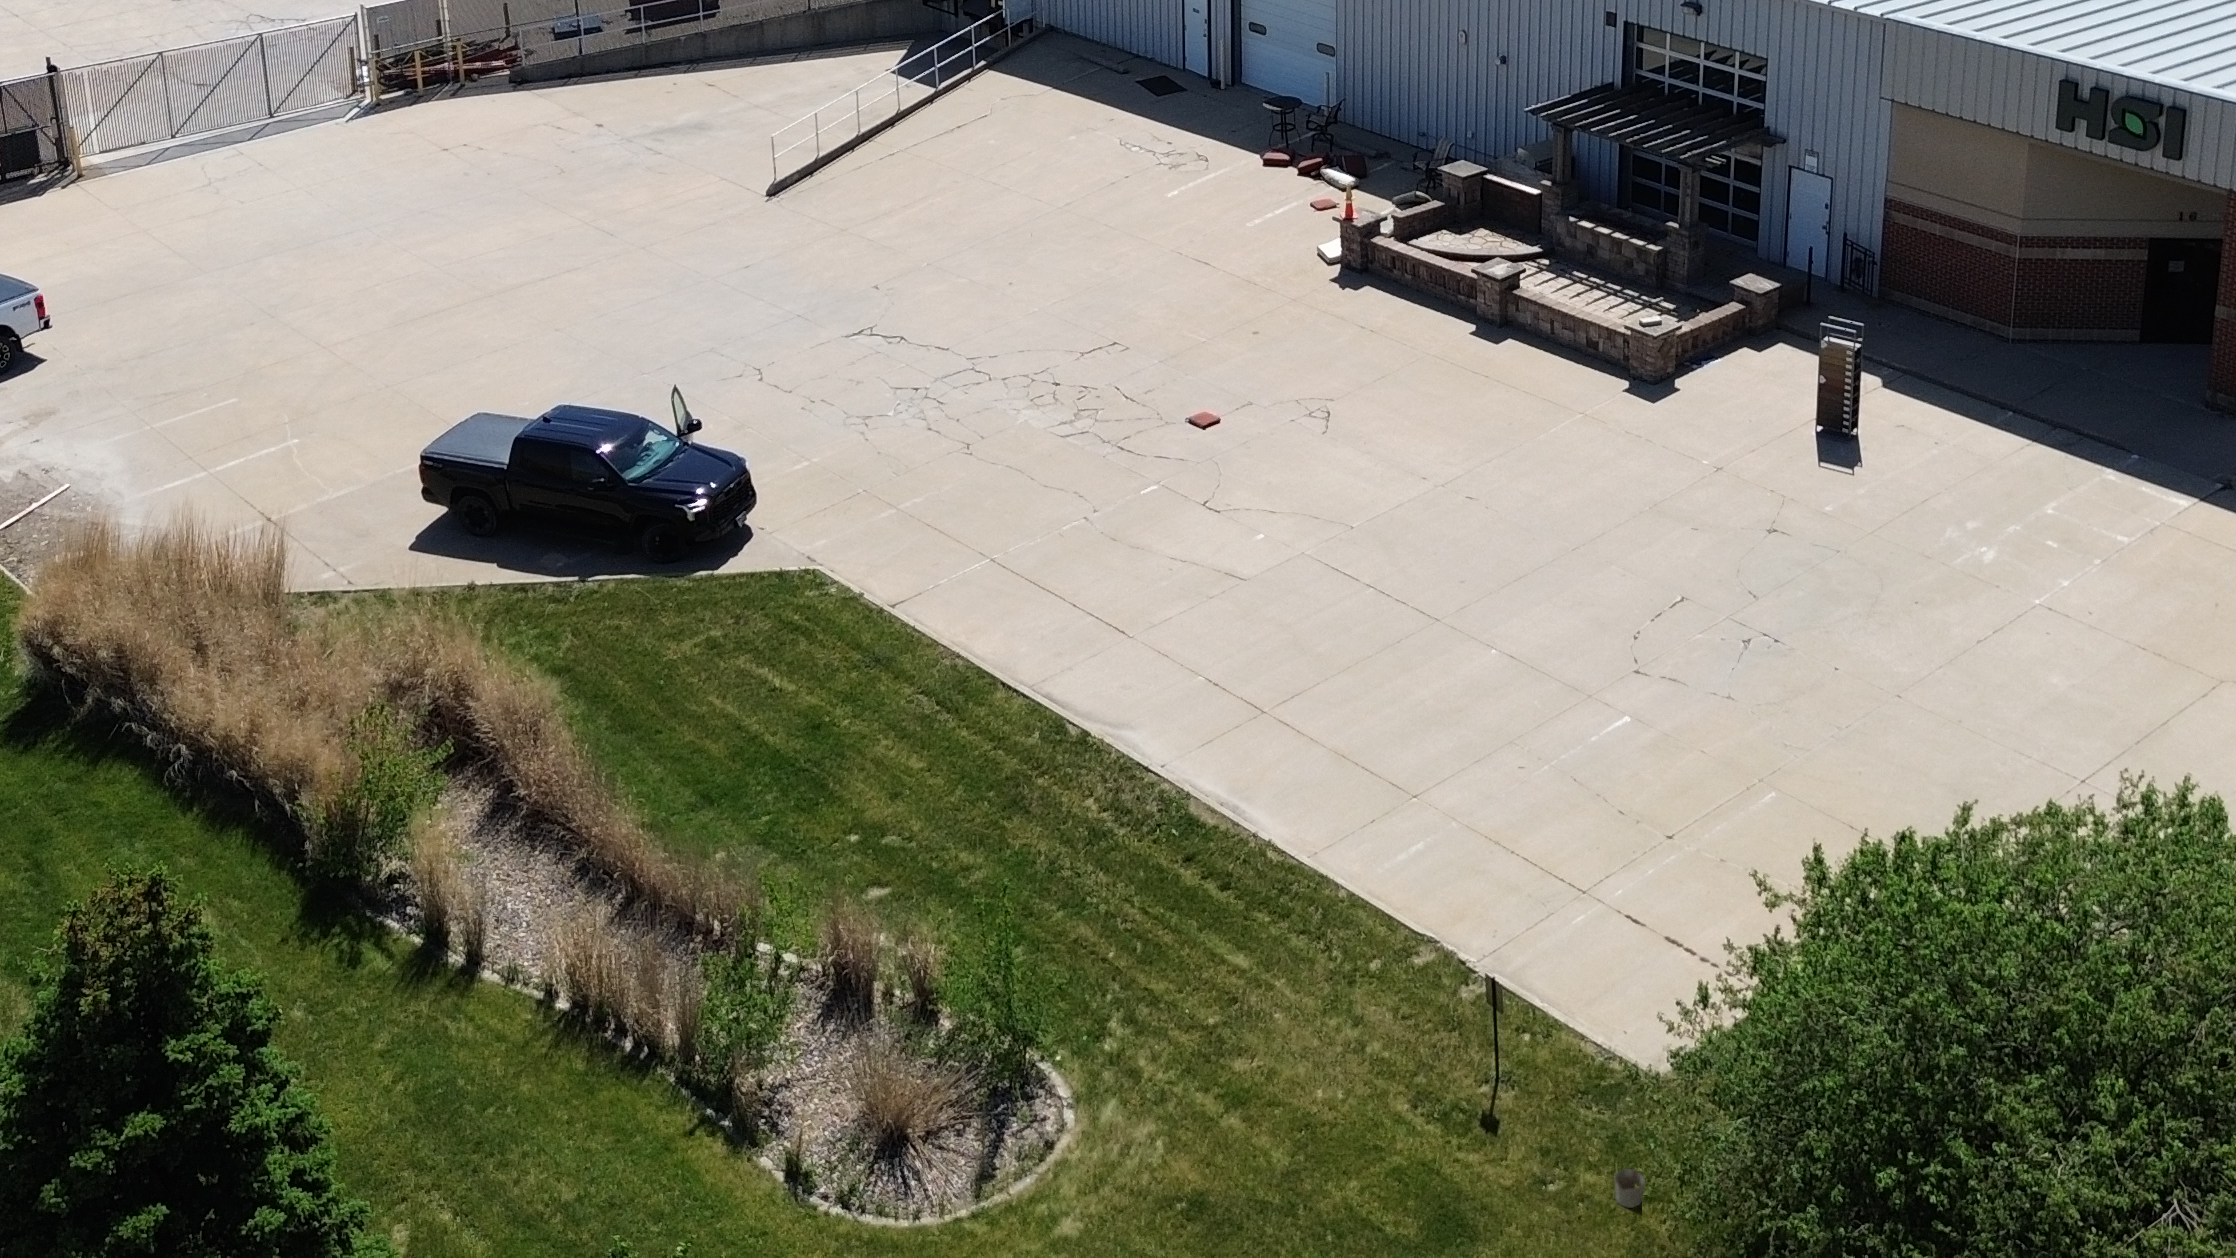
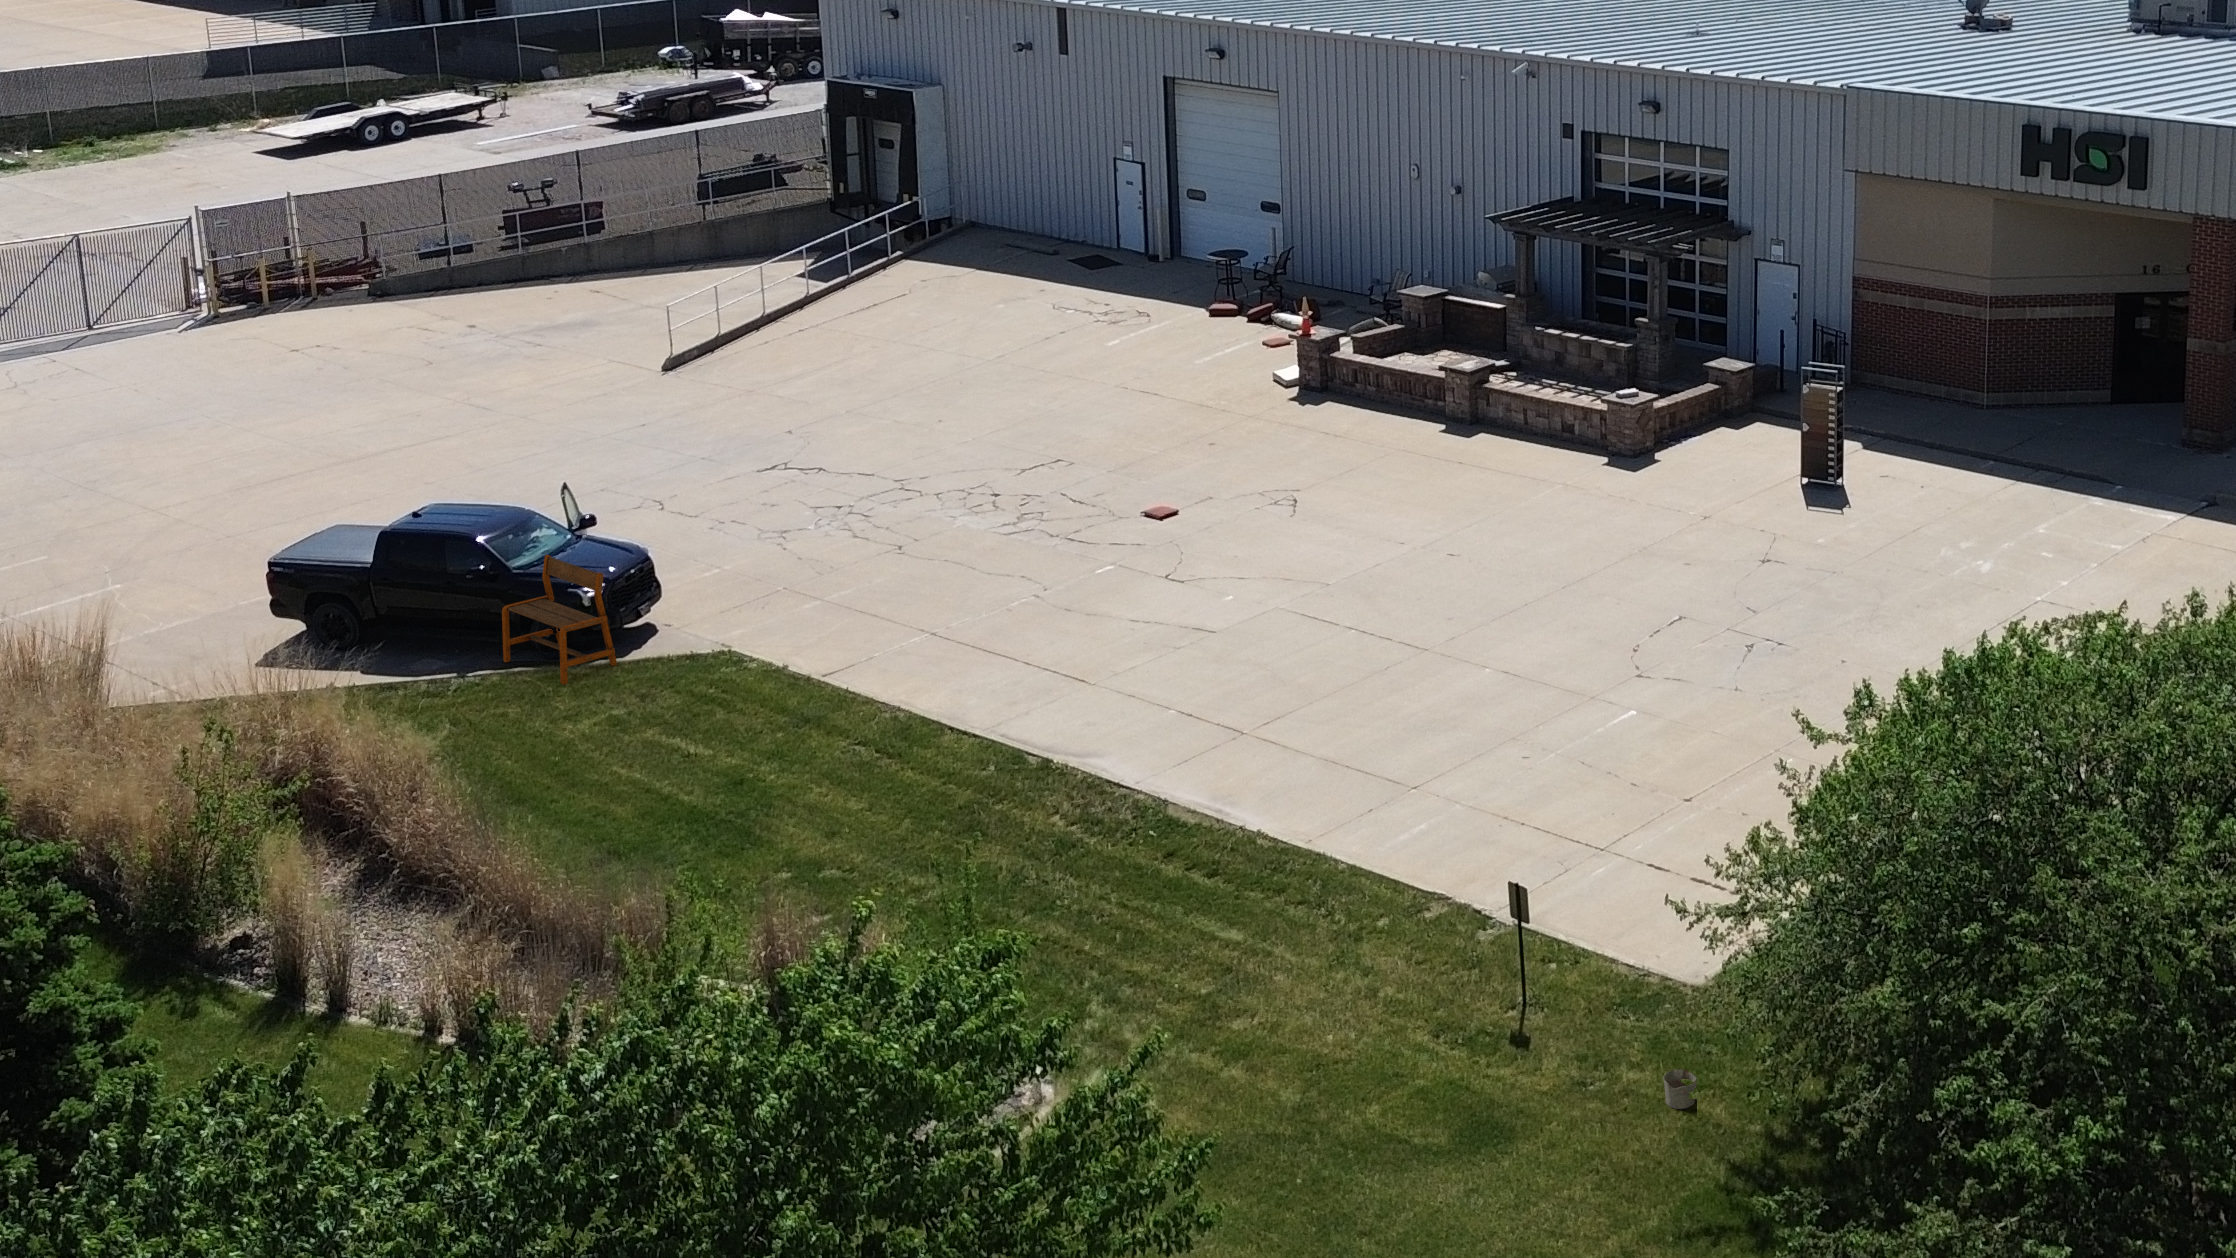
bench: none [618,474,715,600] -> present [502,555,617,685]

